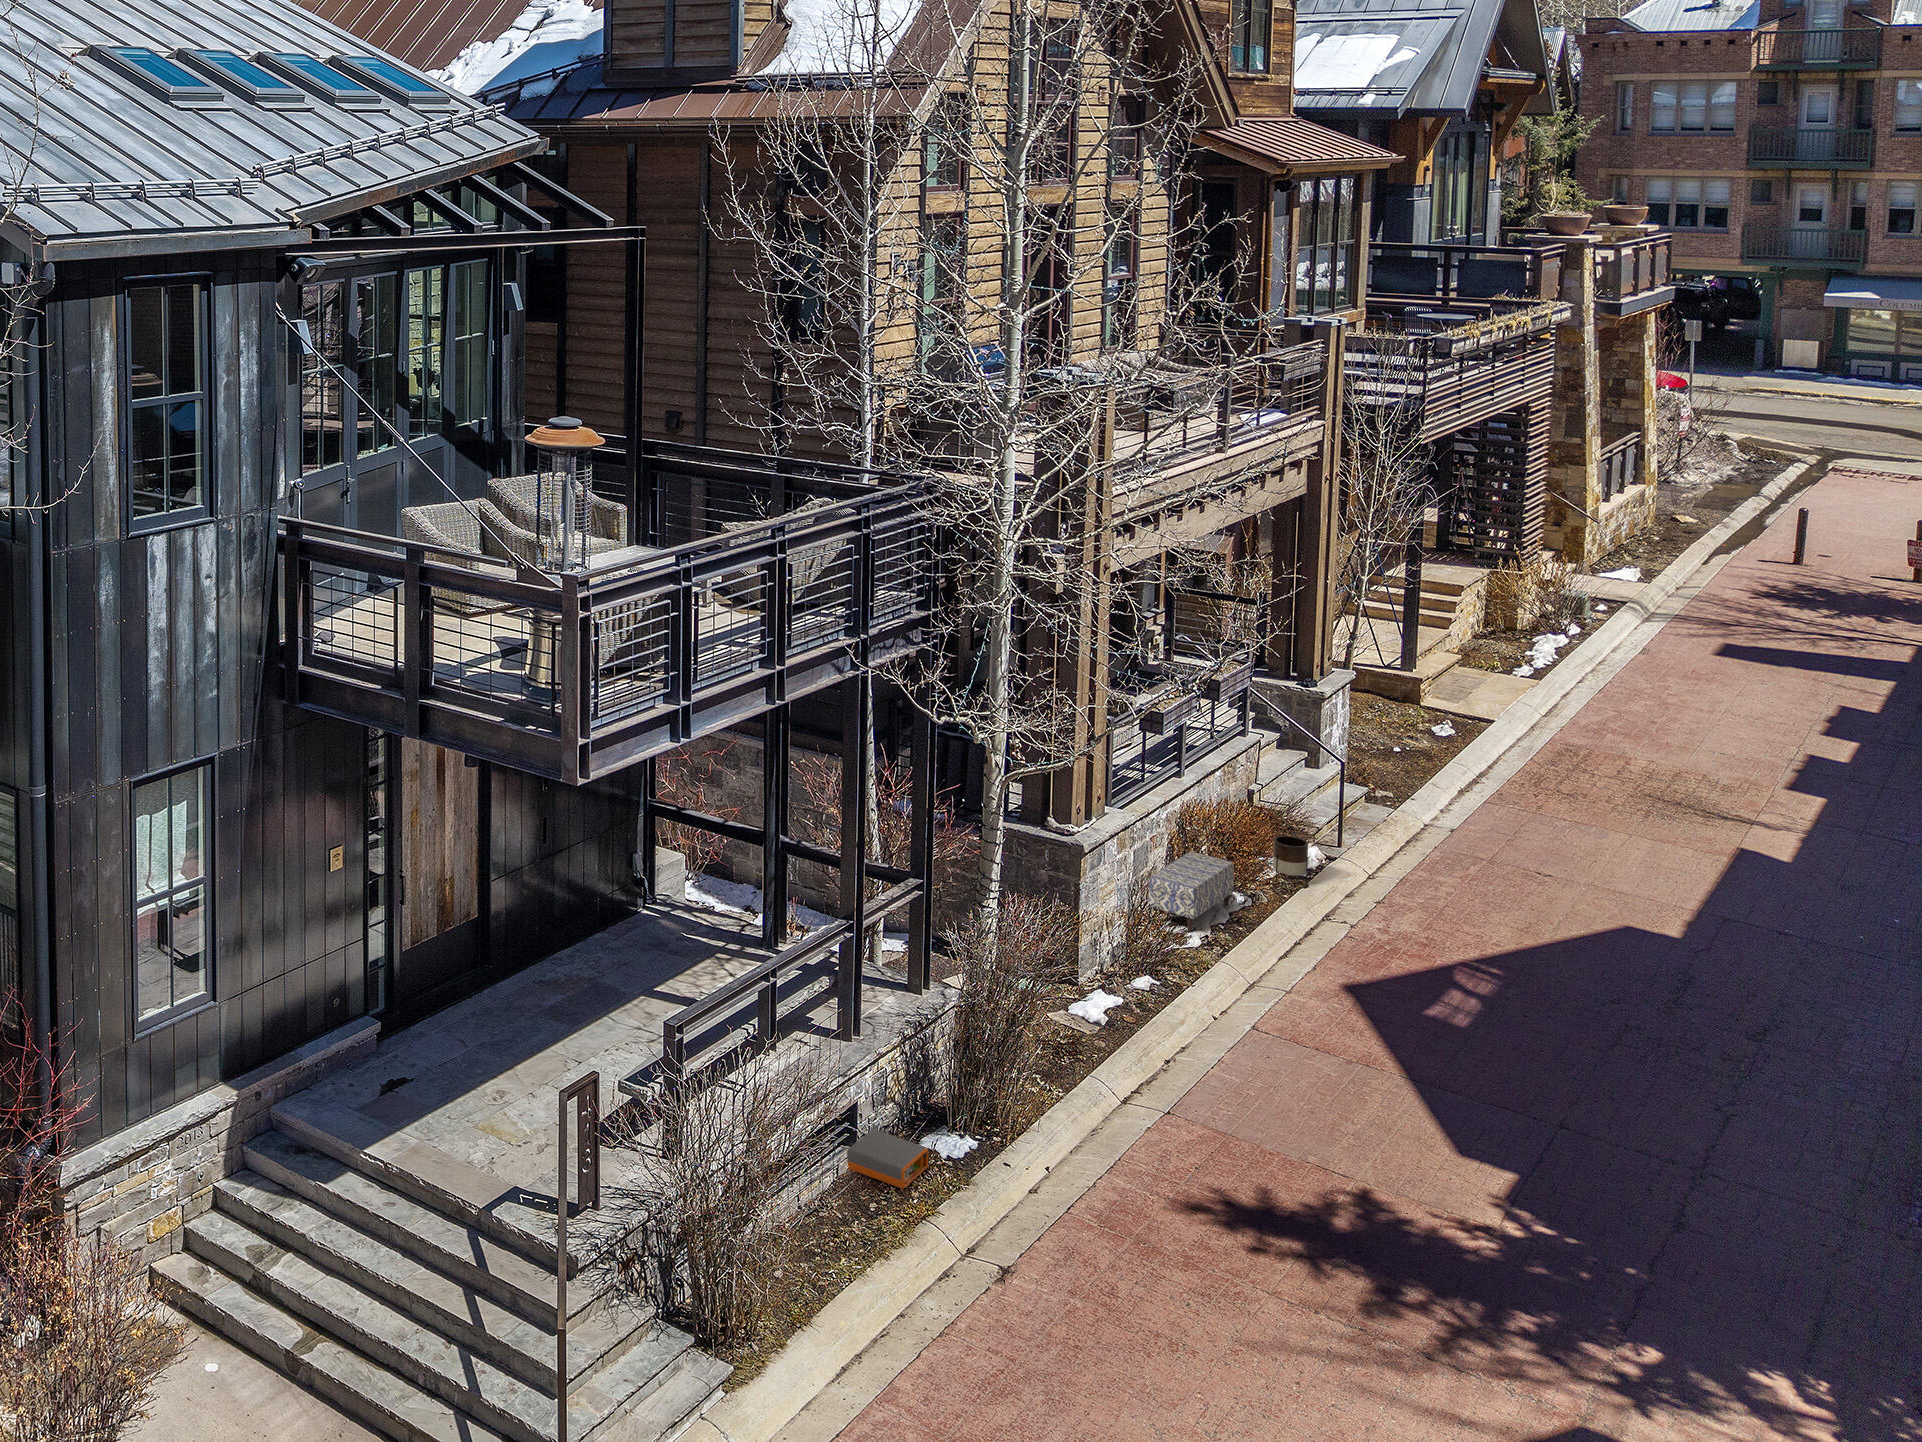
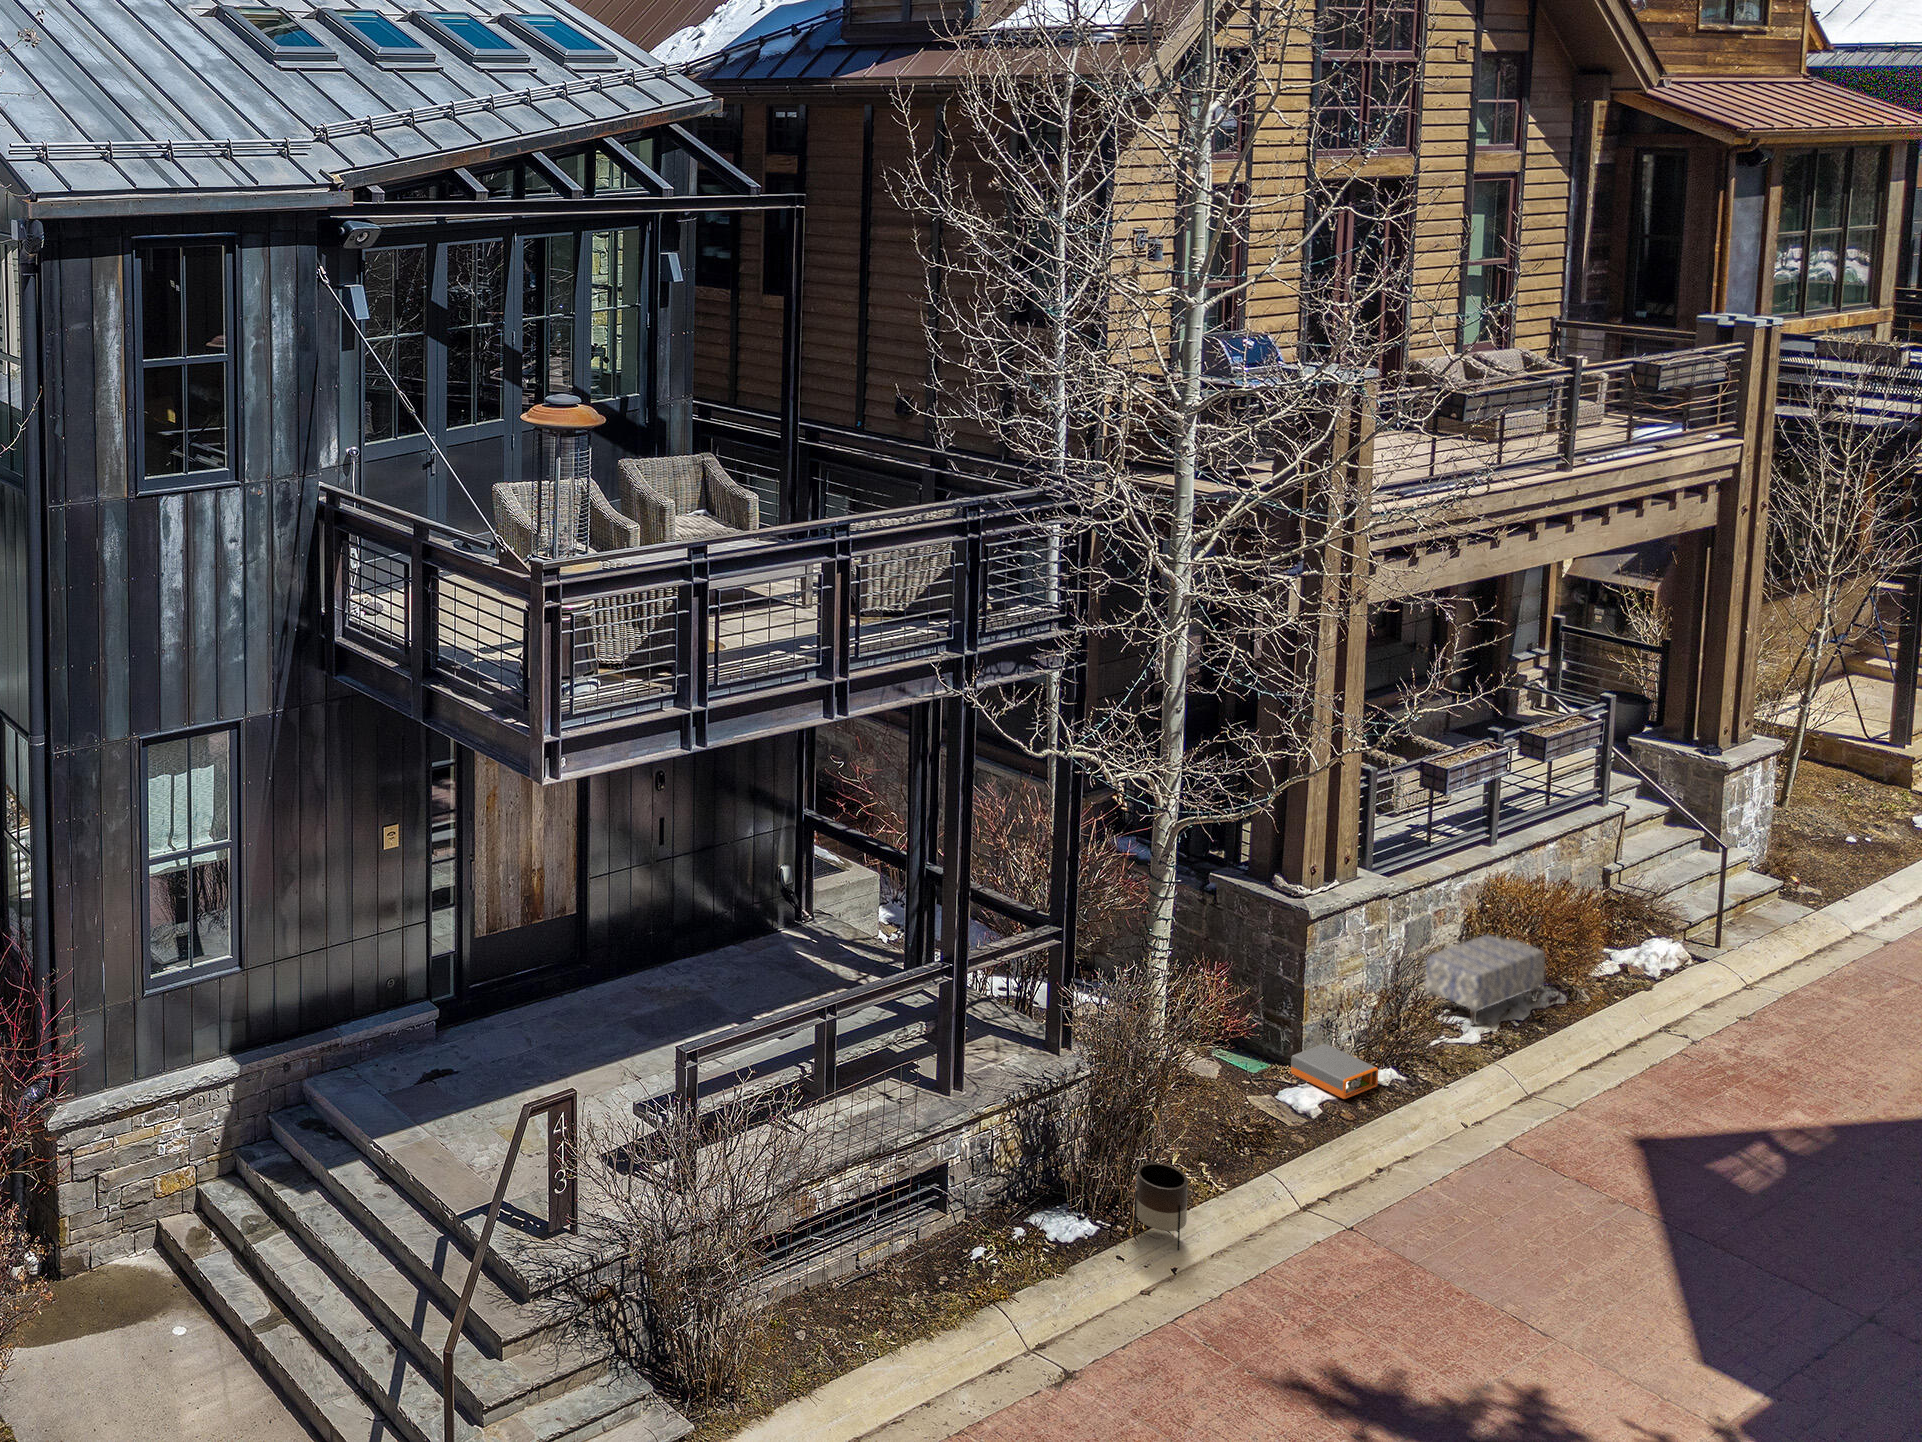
planter: present [1273,836,1308,886] -> present [1134,1163,1188,1250]
storage box: present [847,1129,928,1189] -> present [1291,1044,1378,1099]

